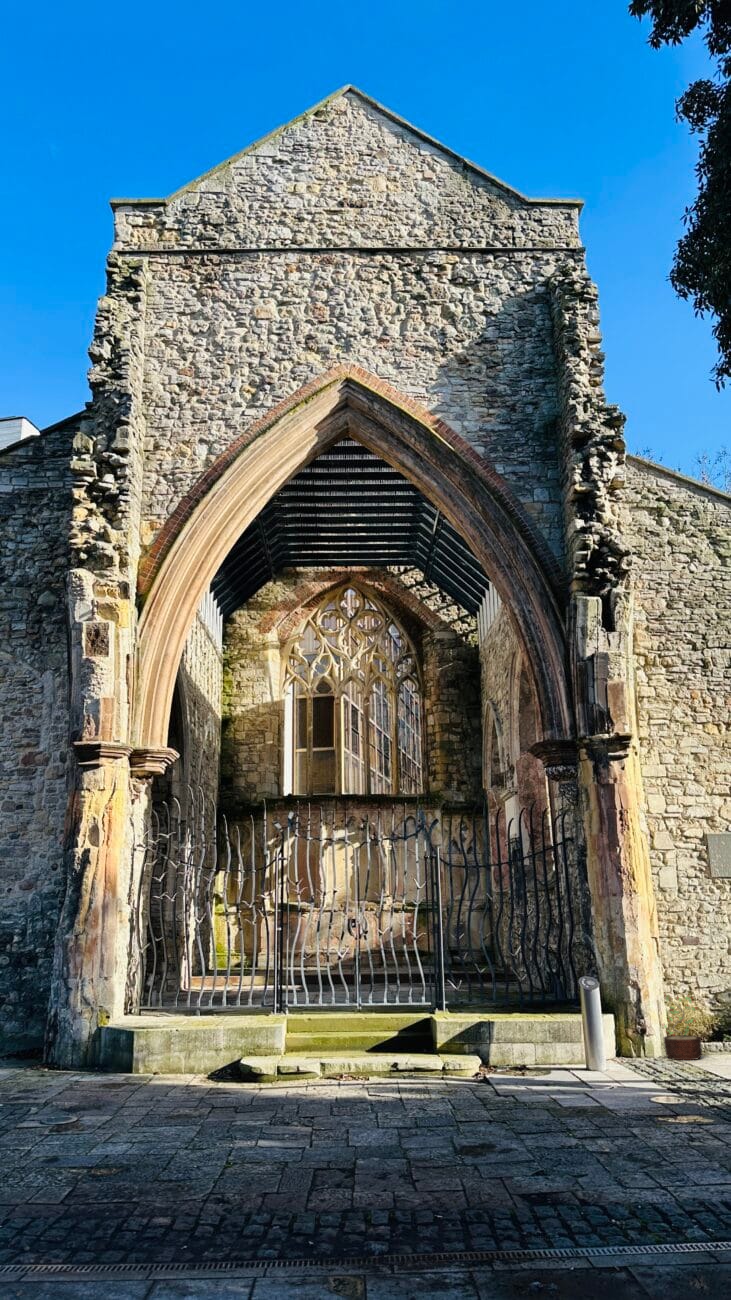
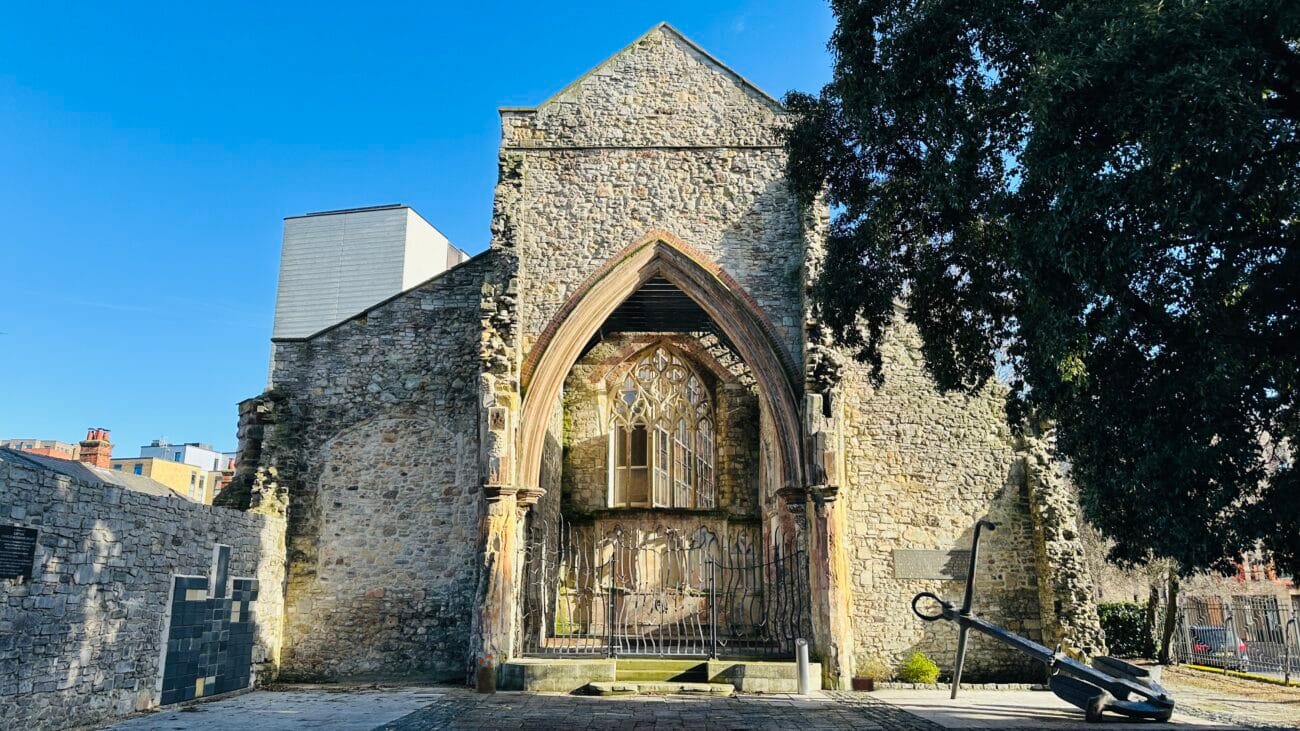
watering can: none [49,1013,85,1080] -> present [475,655,496,693]

